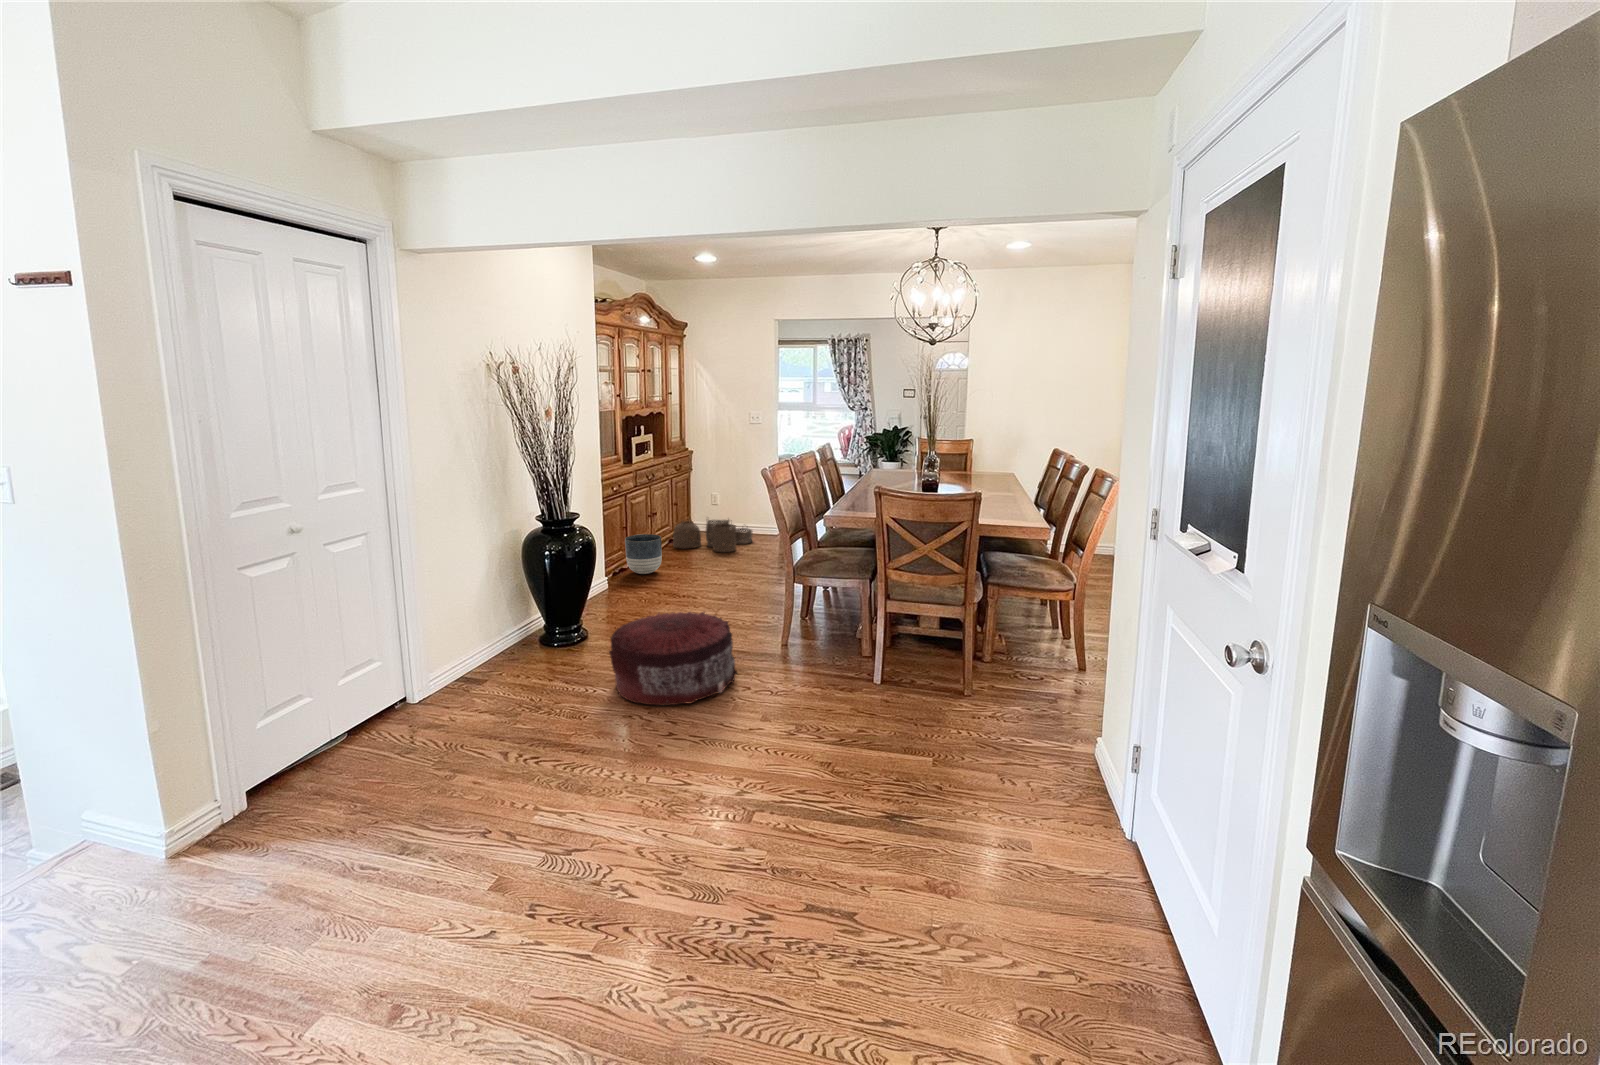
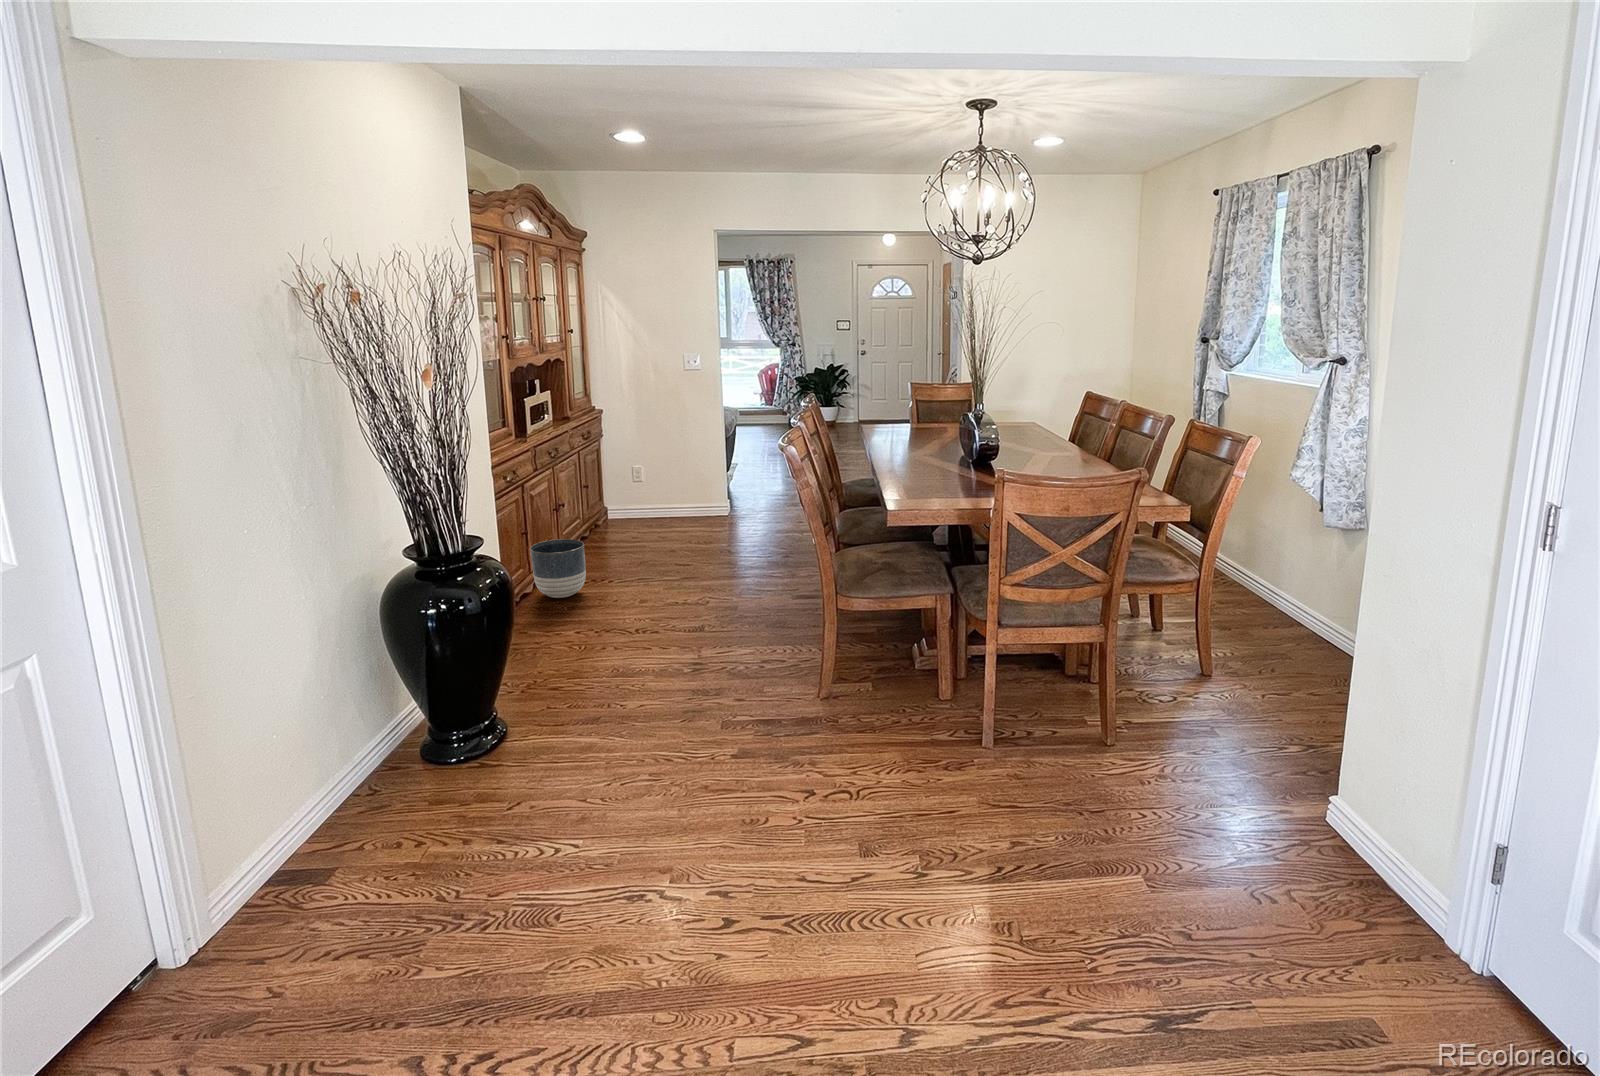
woven basket: present [673,519,752,552] -> none [587,504,695,554]
pouf: present [609,612,738,705] -> none [578,685,785,868]

